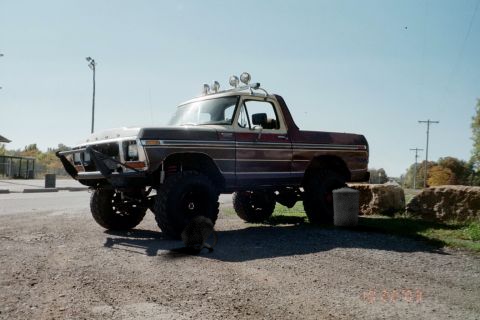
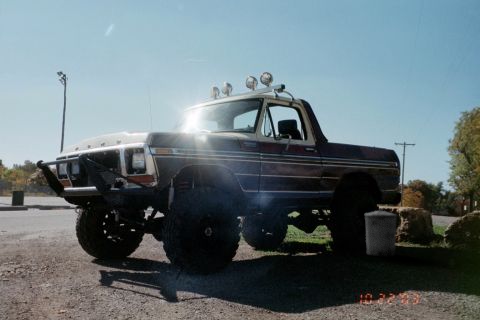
backpack: present [181,216,218,249] -> none [198,245,247,288]

